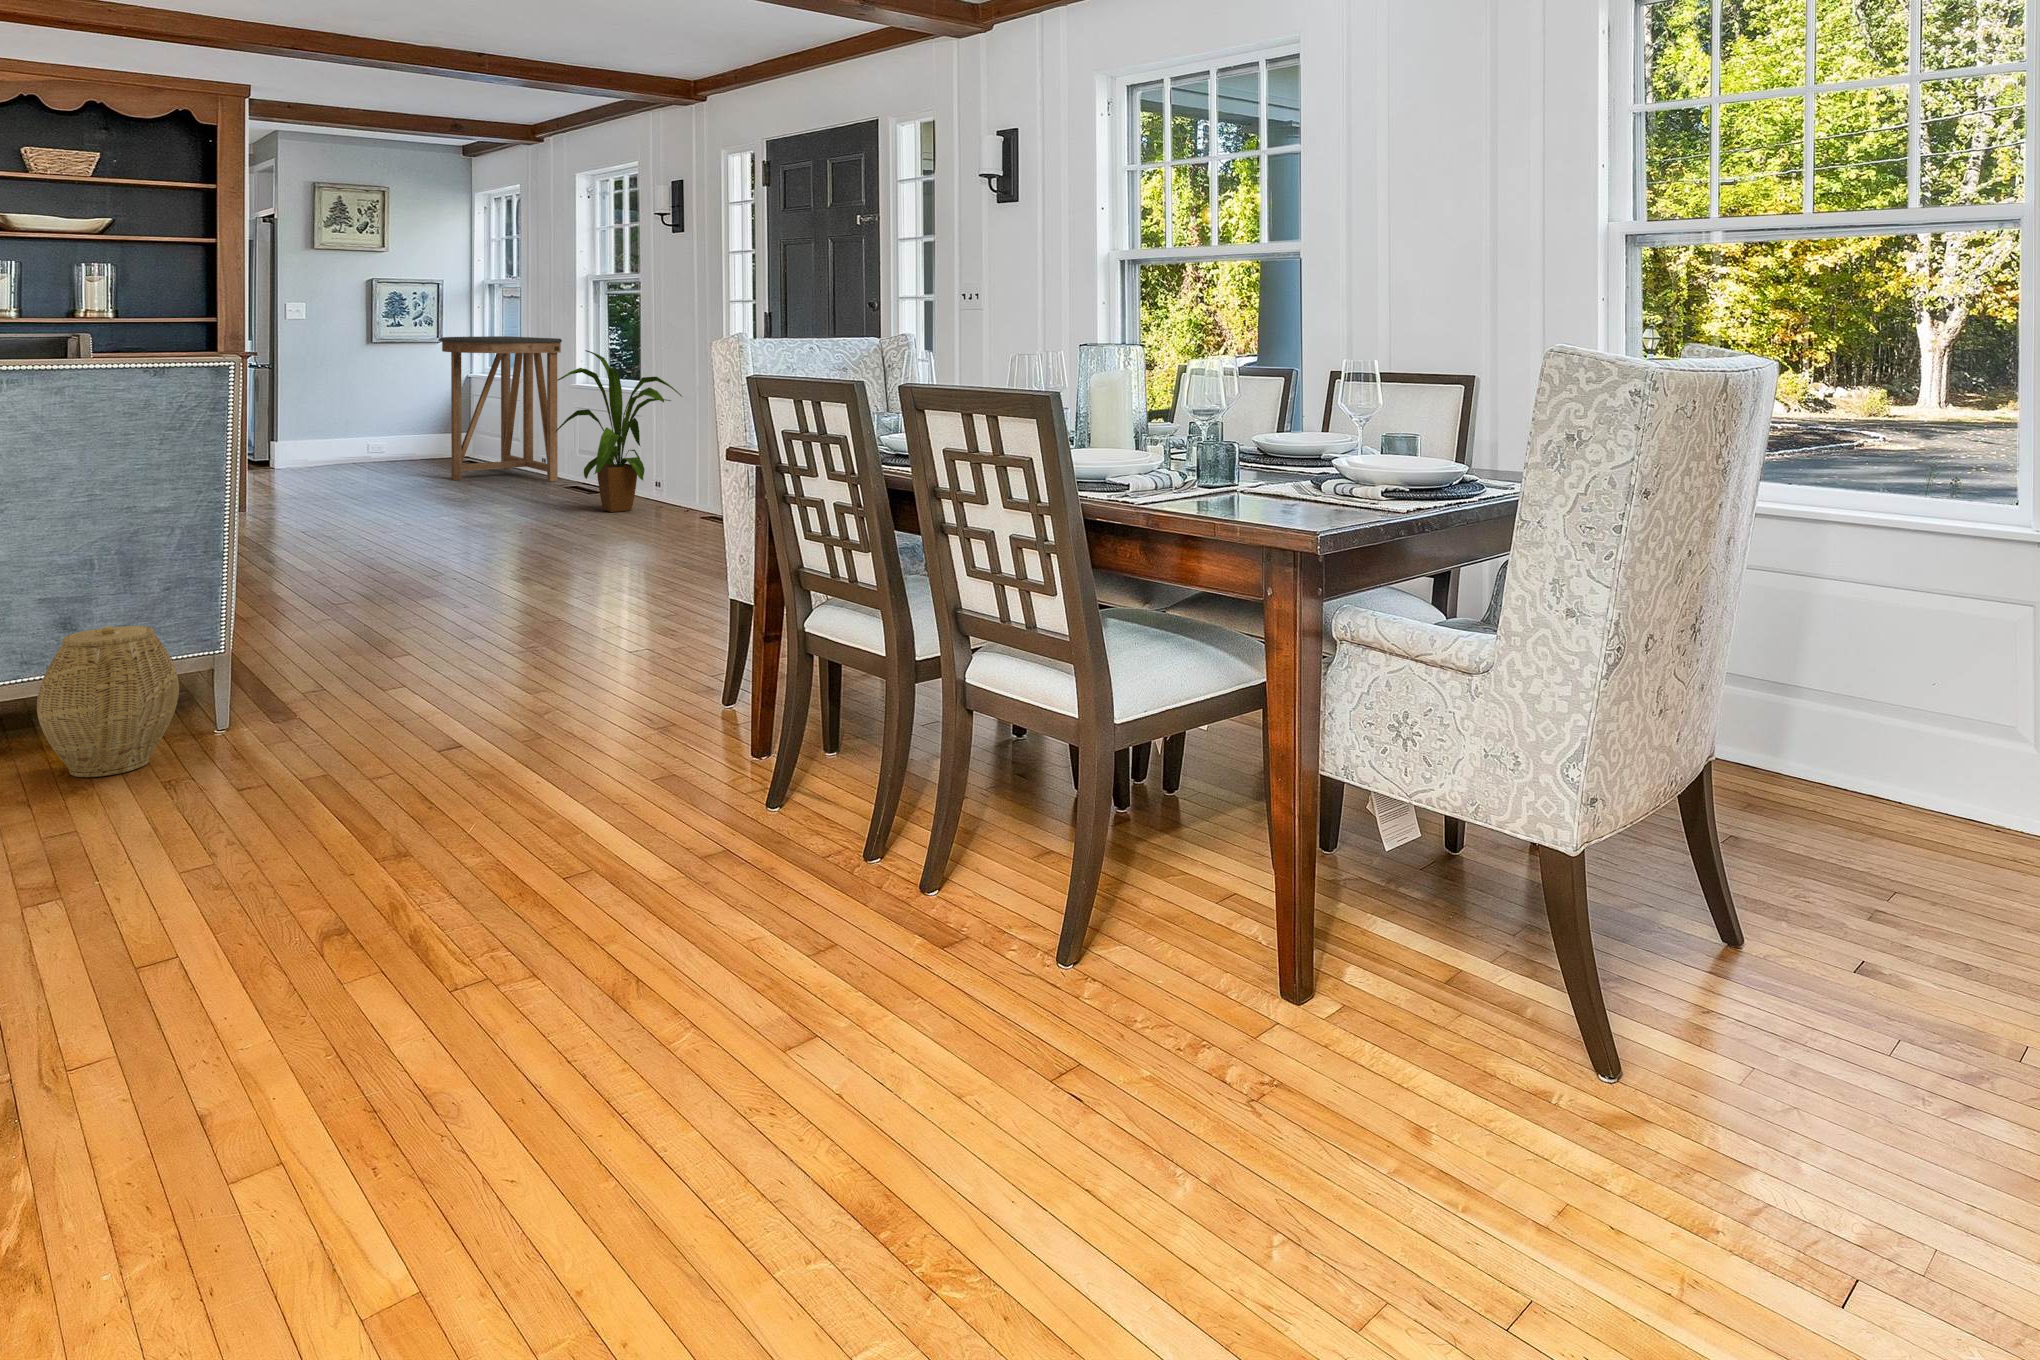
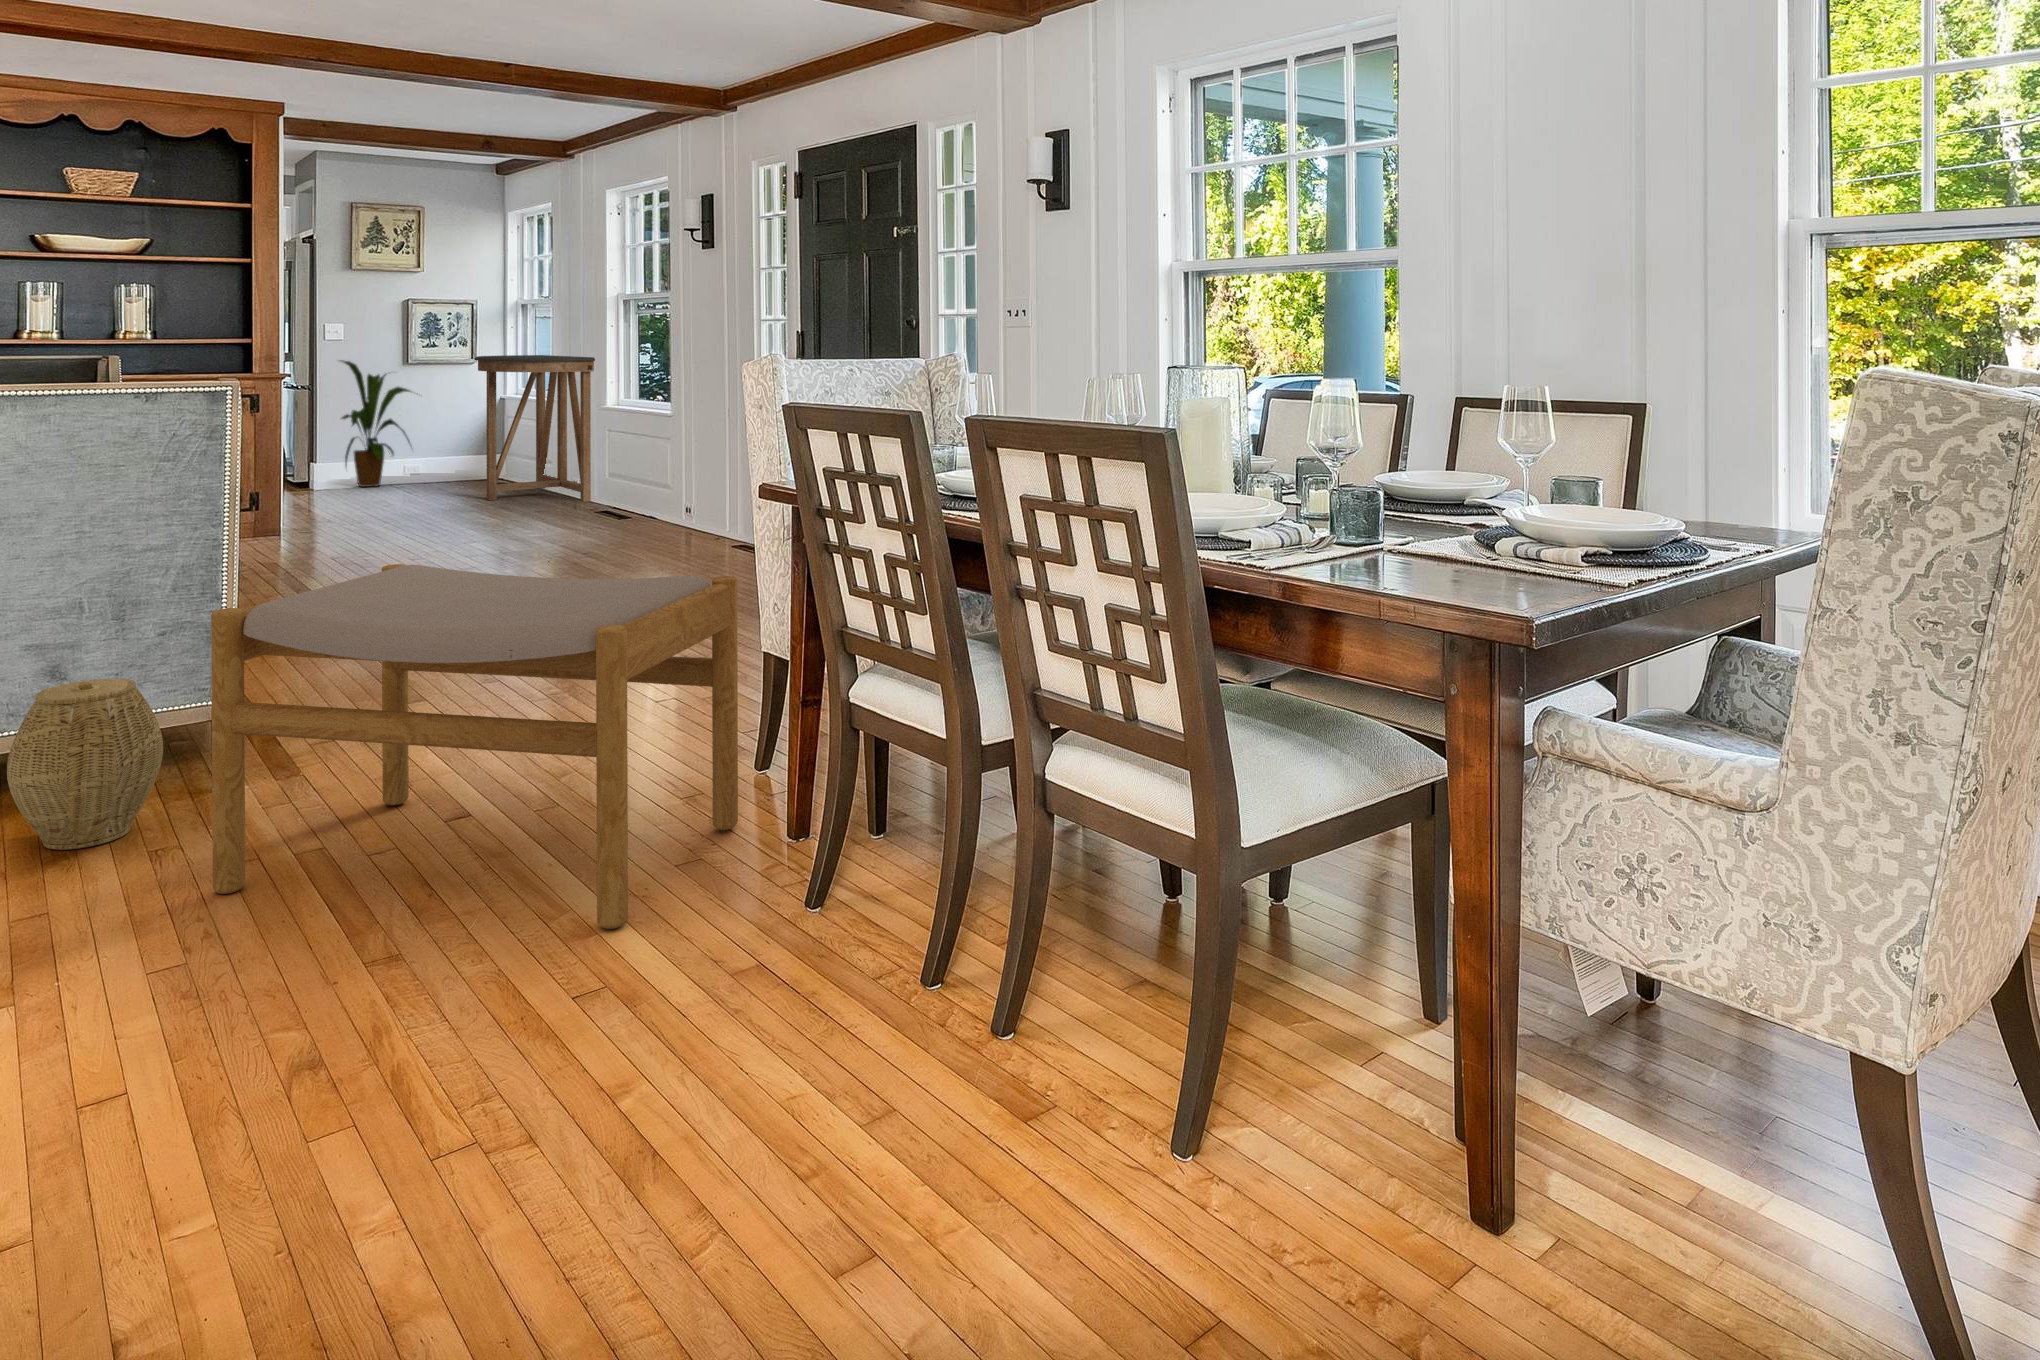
house plant: present [556,350,682,512] -> present [342,361,418,487]
footstool: none [235,522,708,826] -> present [211,564,738,929]

